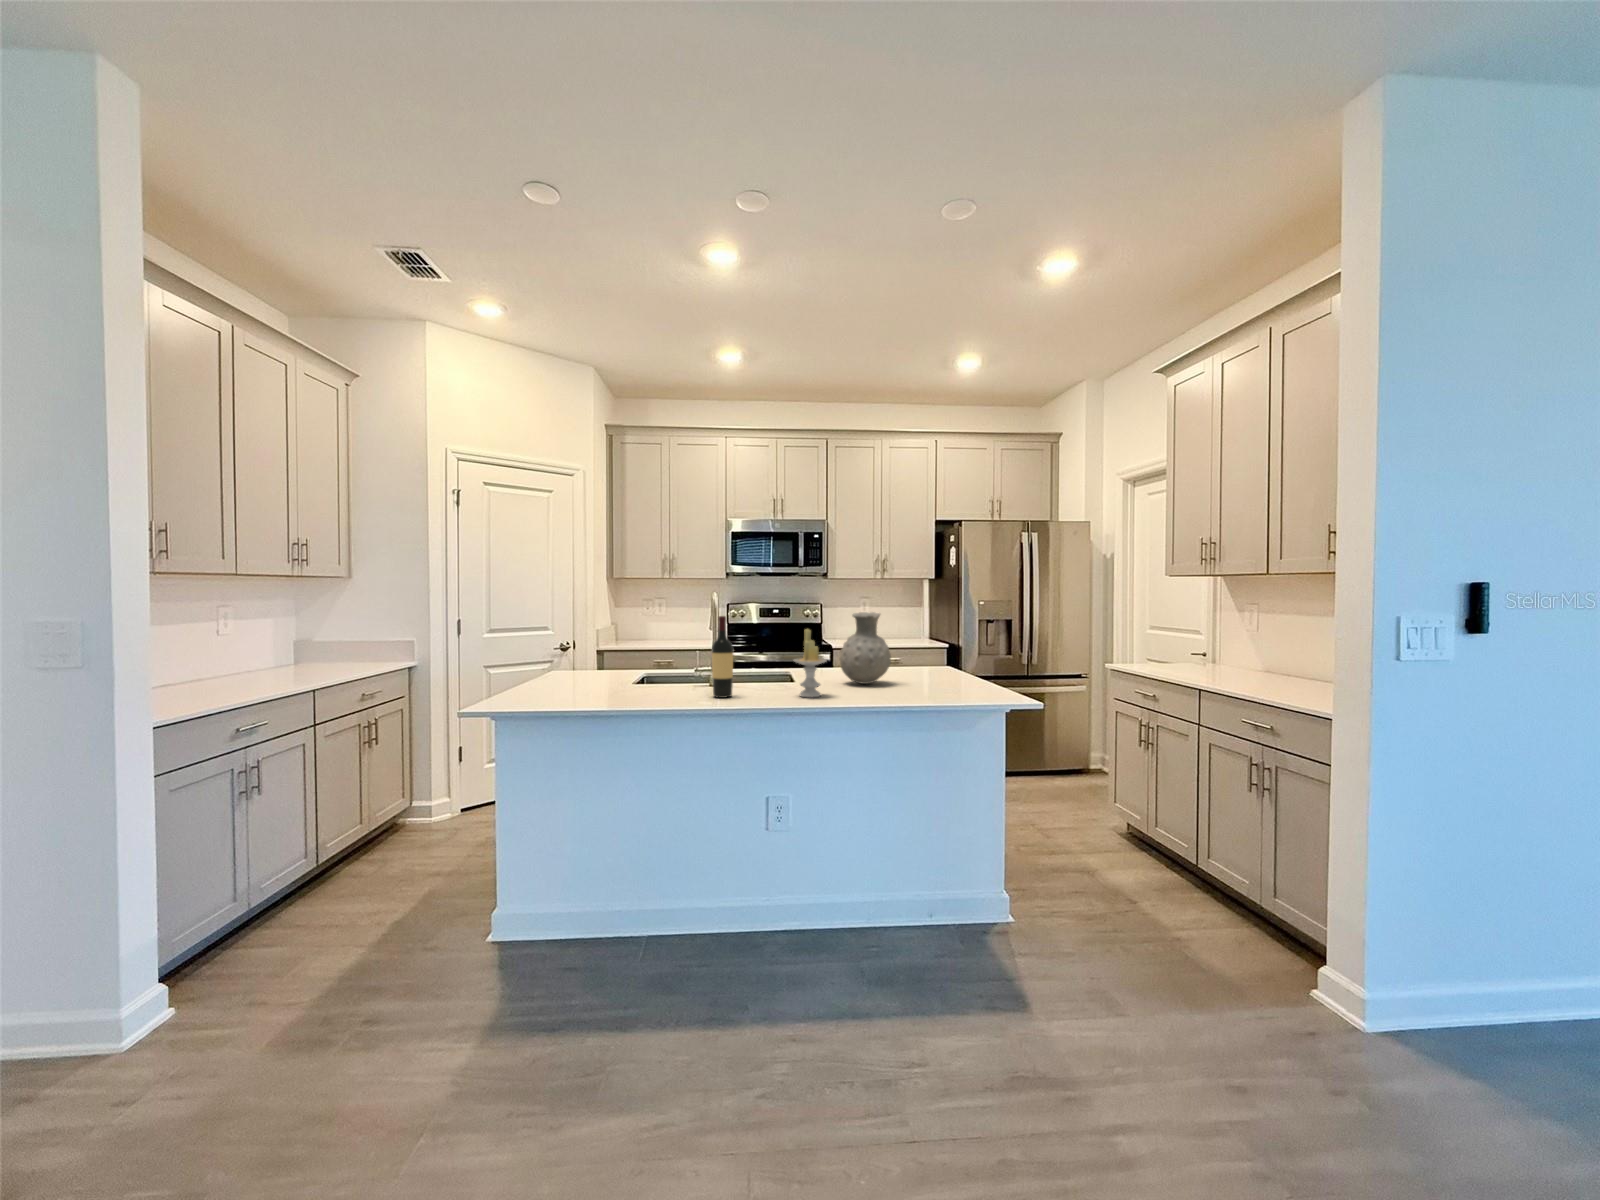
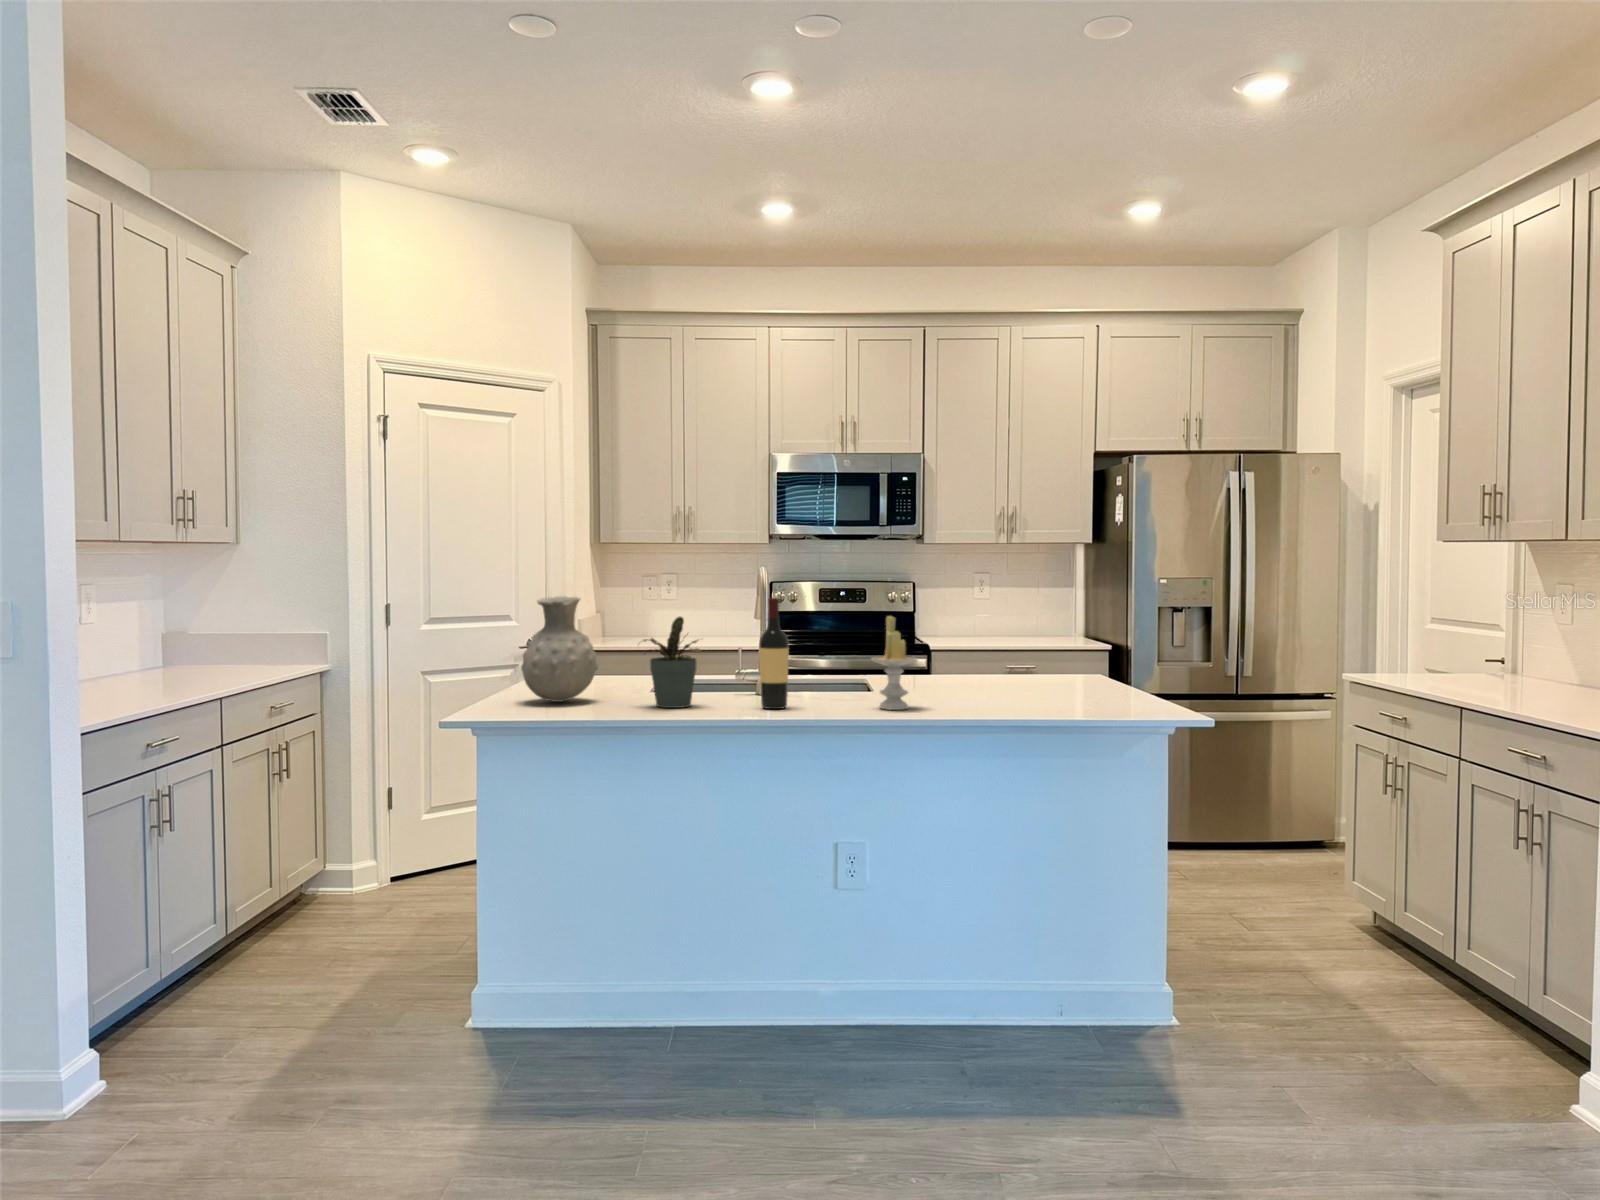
vase: present [839,612,891,684] -> present [521,596,598,702]
potted plant: none [622,630,671,697] -> present [644,616,702,708]

